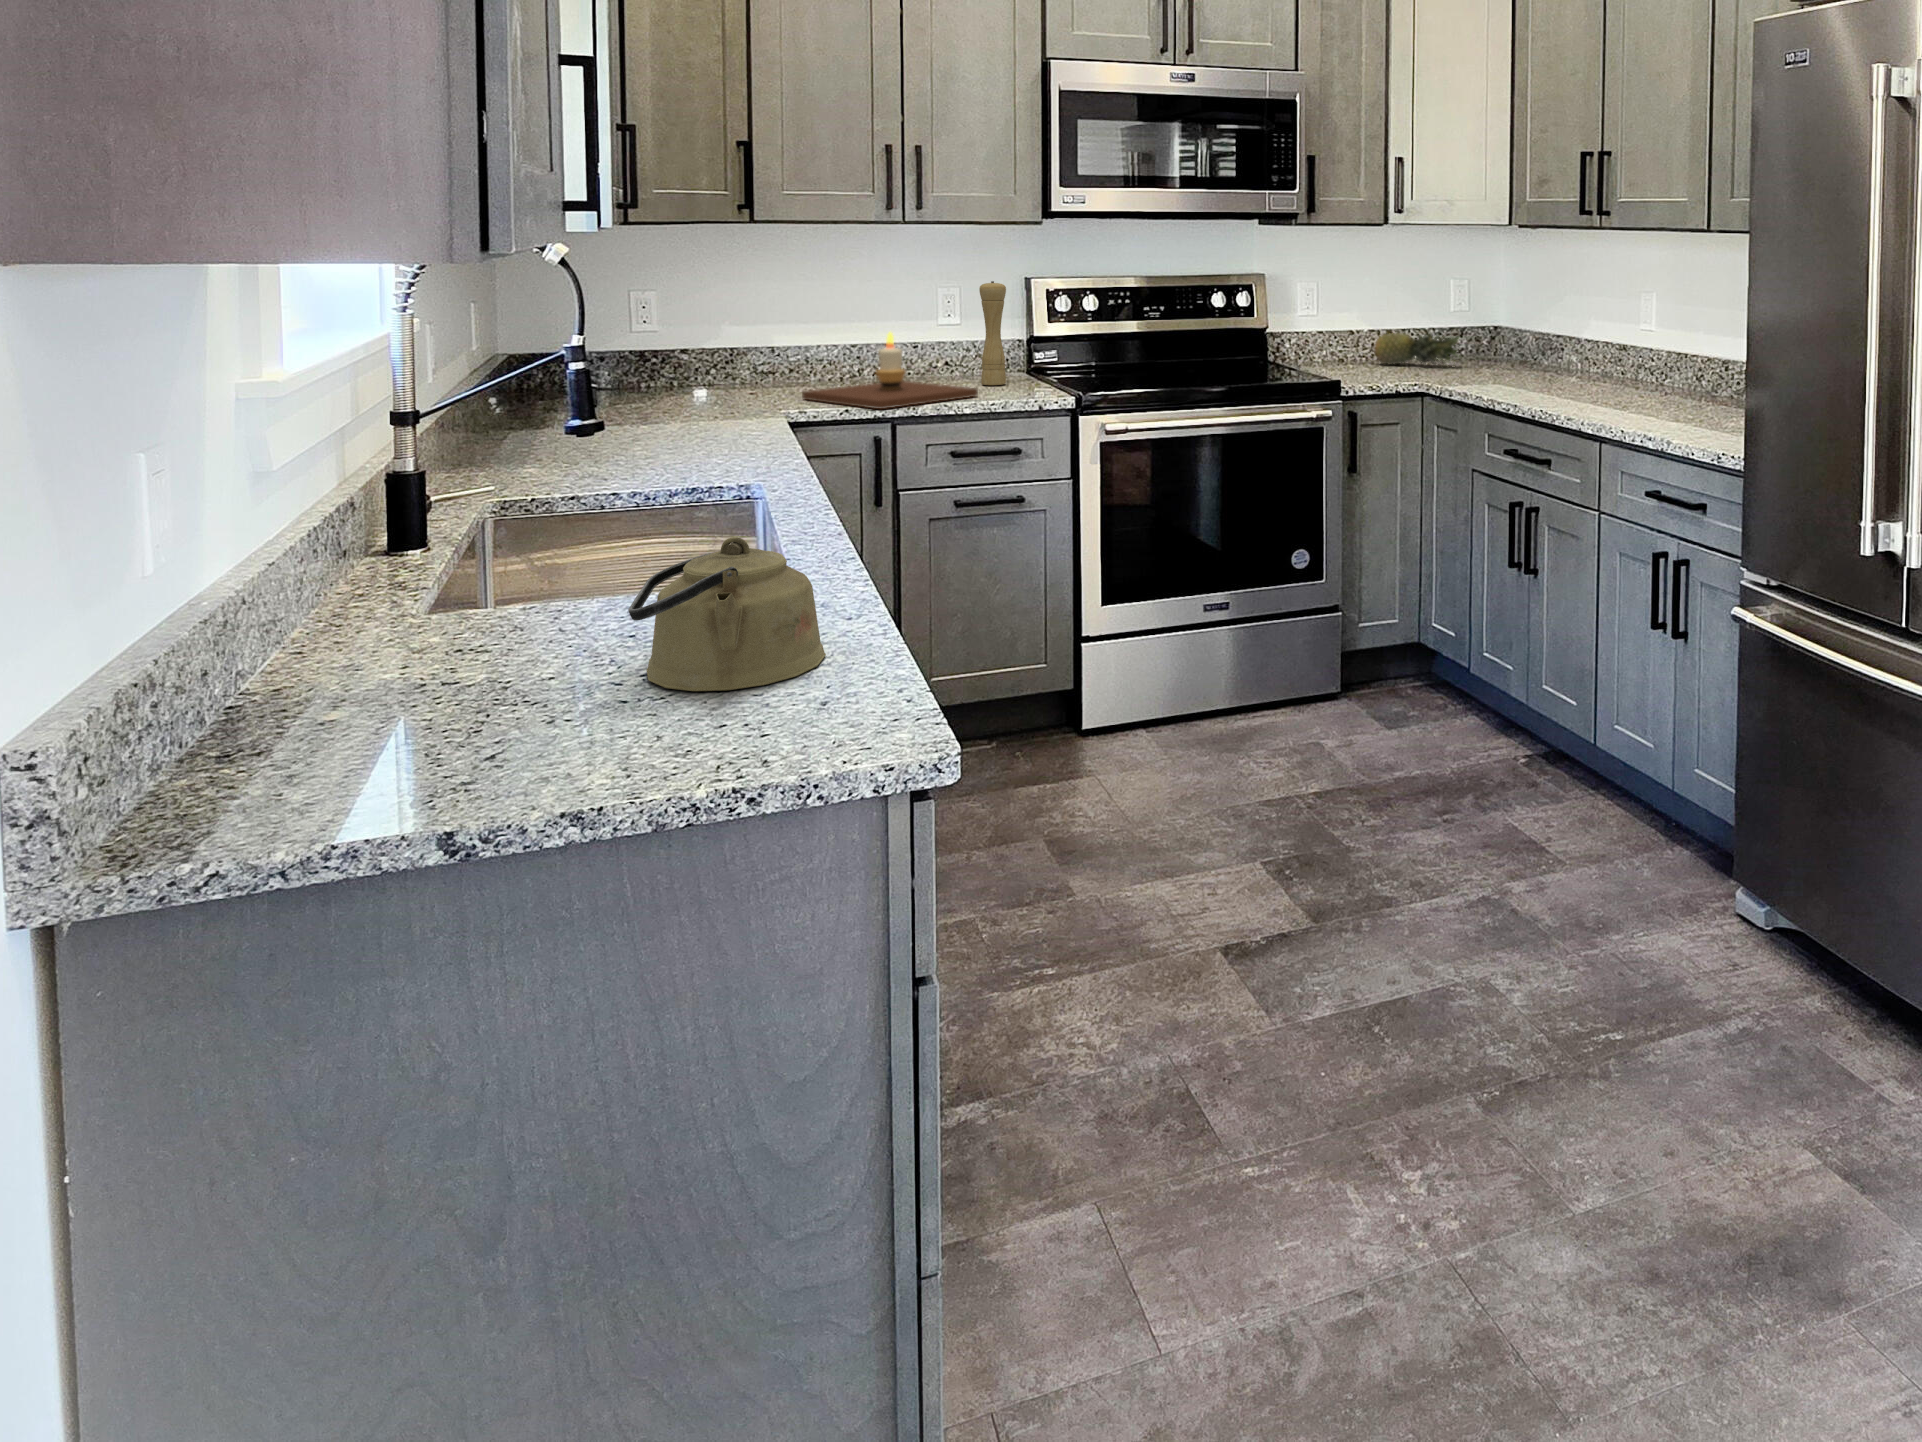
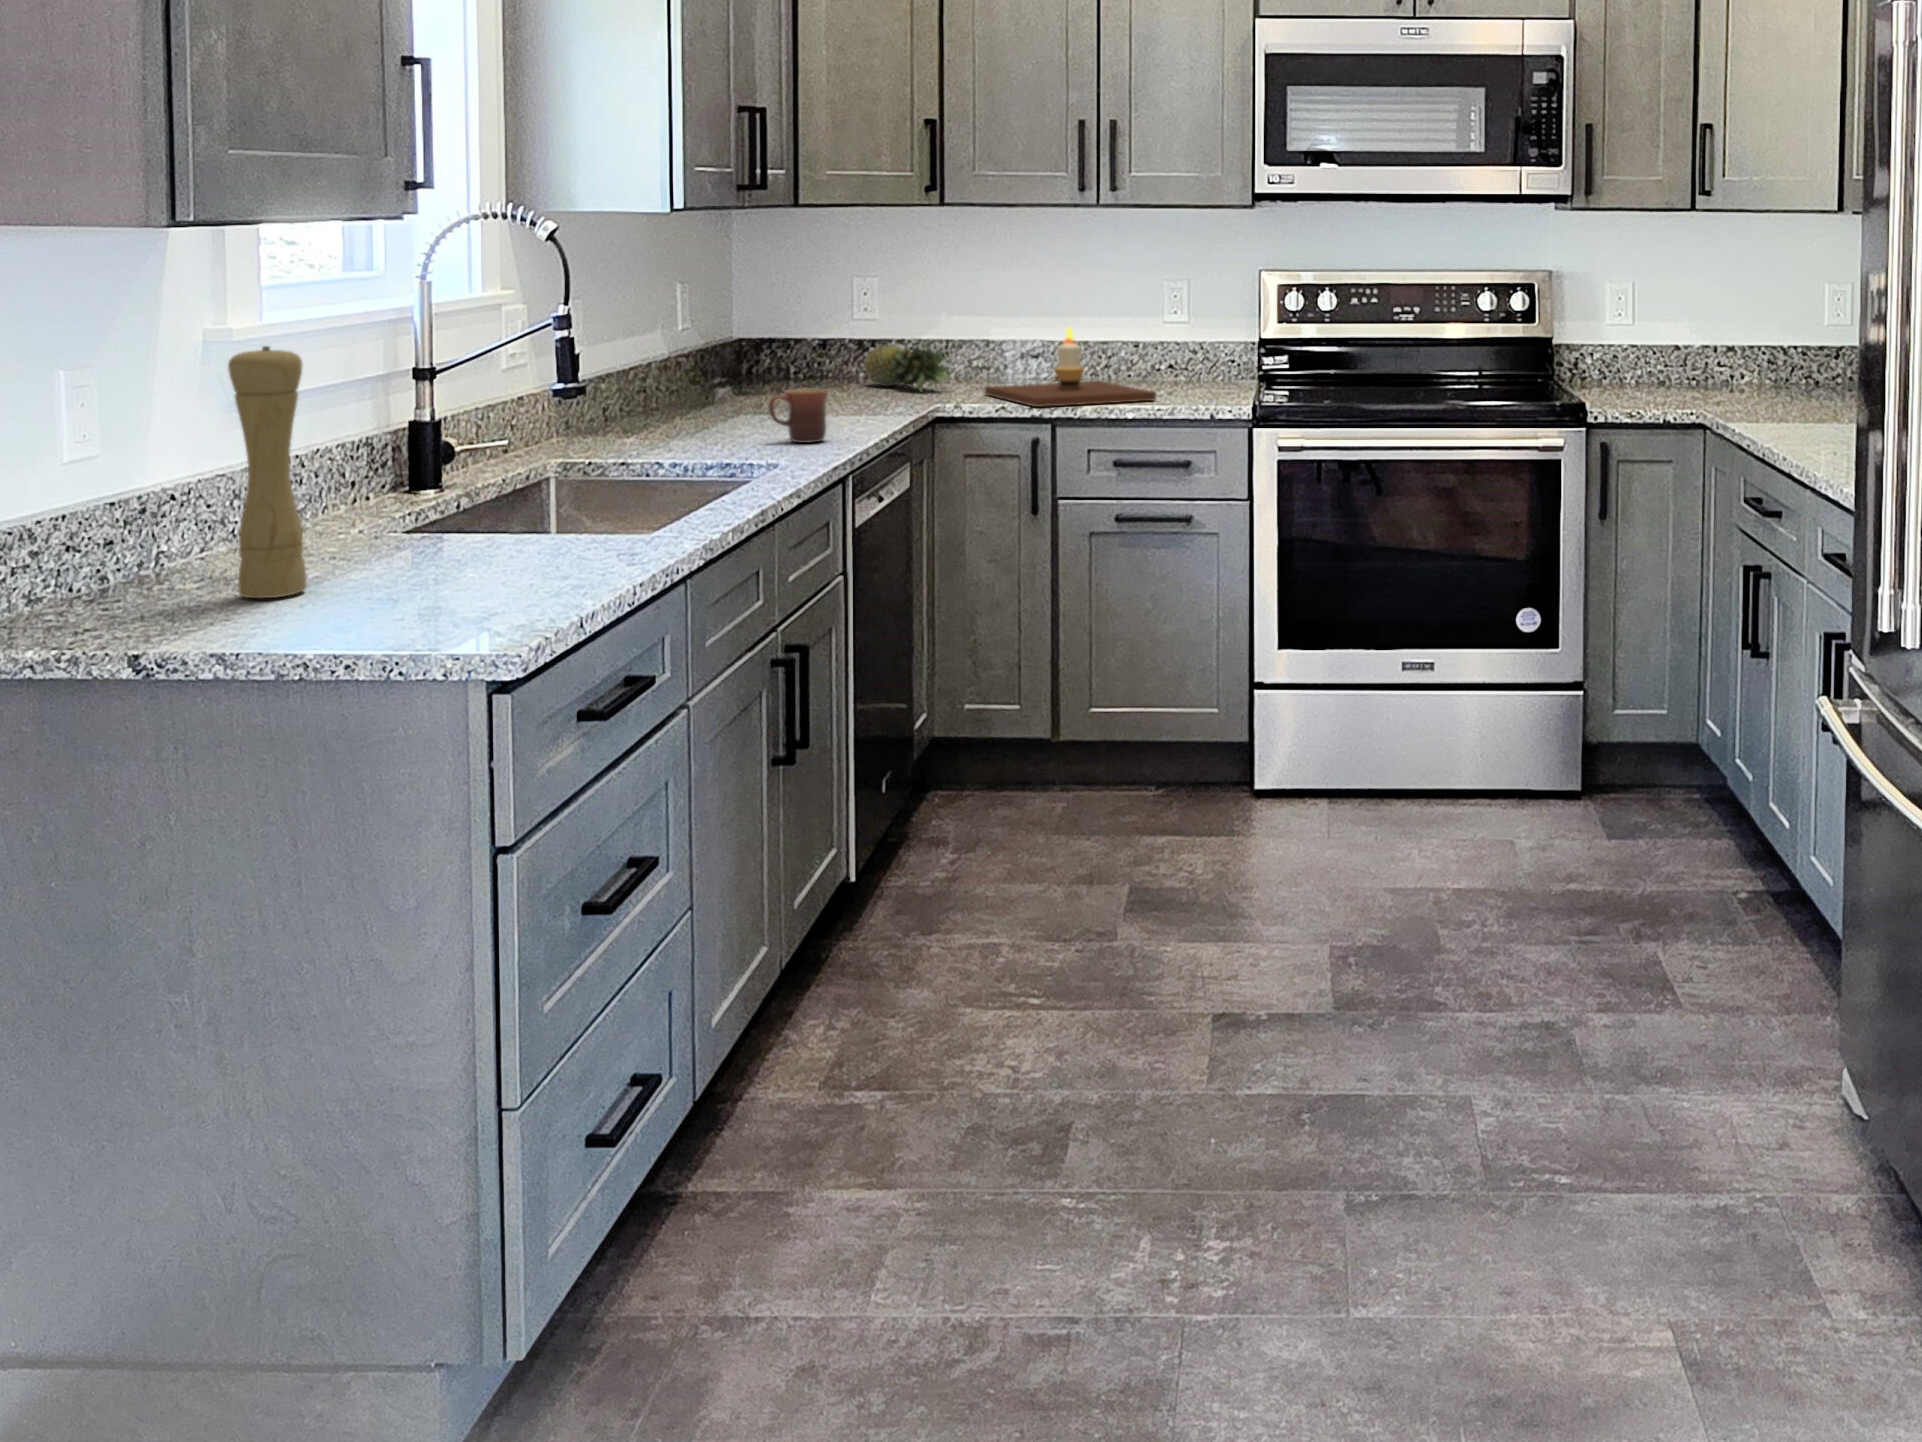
pepper mill: present [979,281,1006,385] -> present [228,346,306,598]
fruit: present [1374,333,1459,364] -> present [864,345,950,390]
mug: none [684,407,746,462] -> present [769,389,829,443]
kettle: present [628,537,826,691] -> none [389,471,576,599]

